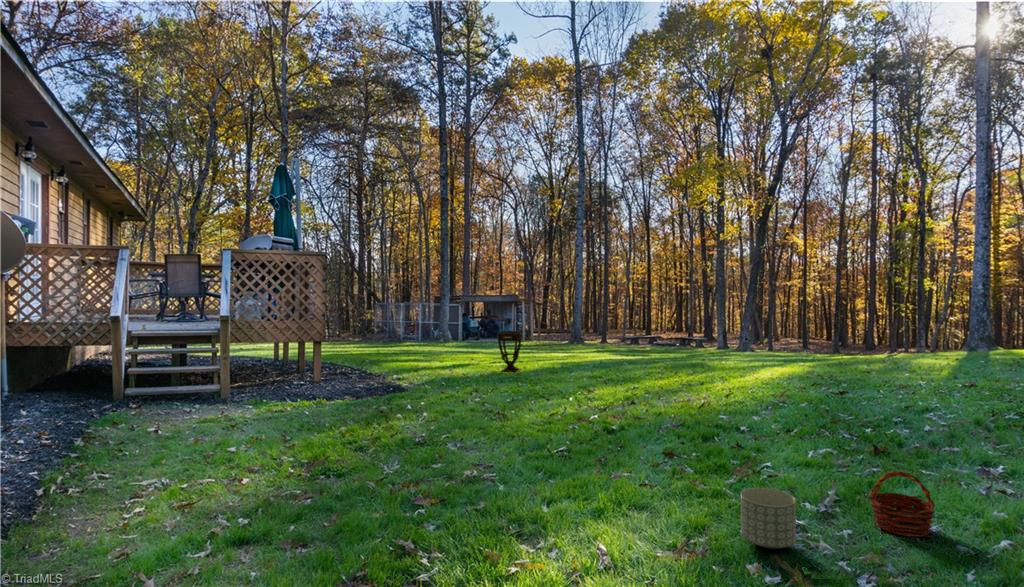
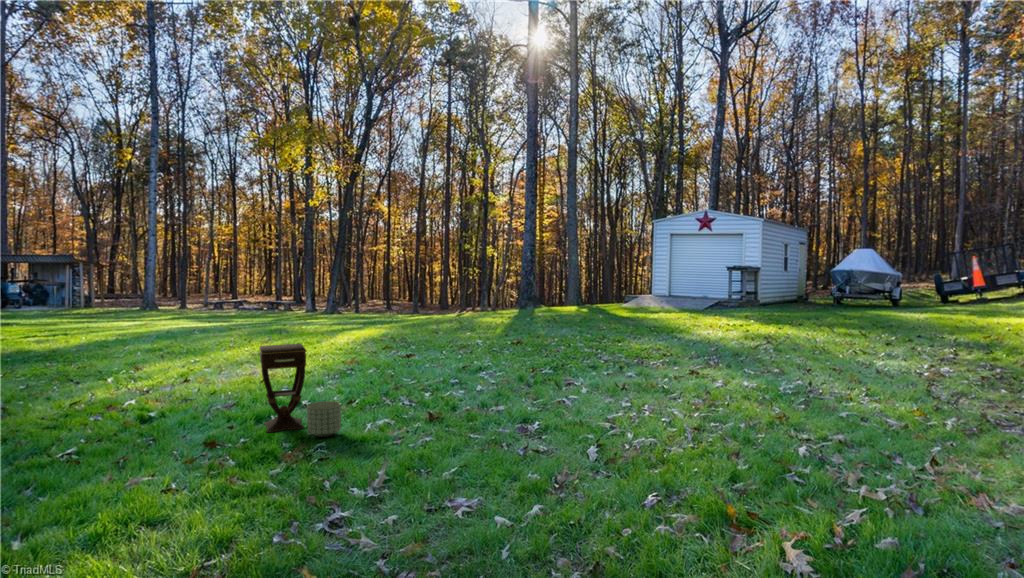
side table: present [498,331,522,372] -> present [259,344,306,433]
basket: present [869,471,935,537] -> none [386,381,421,418]

